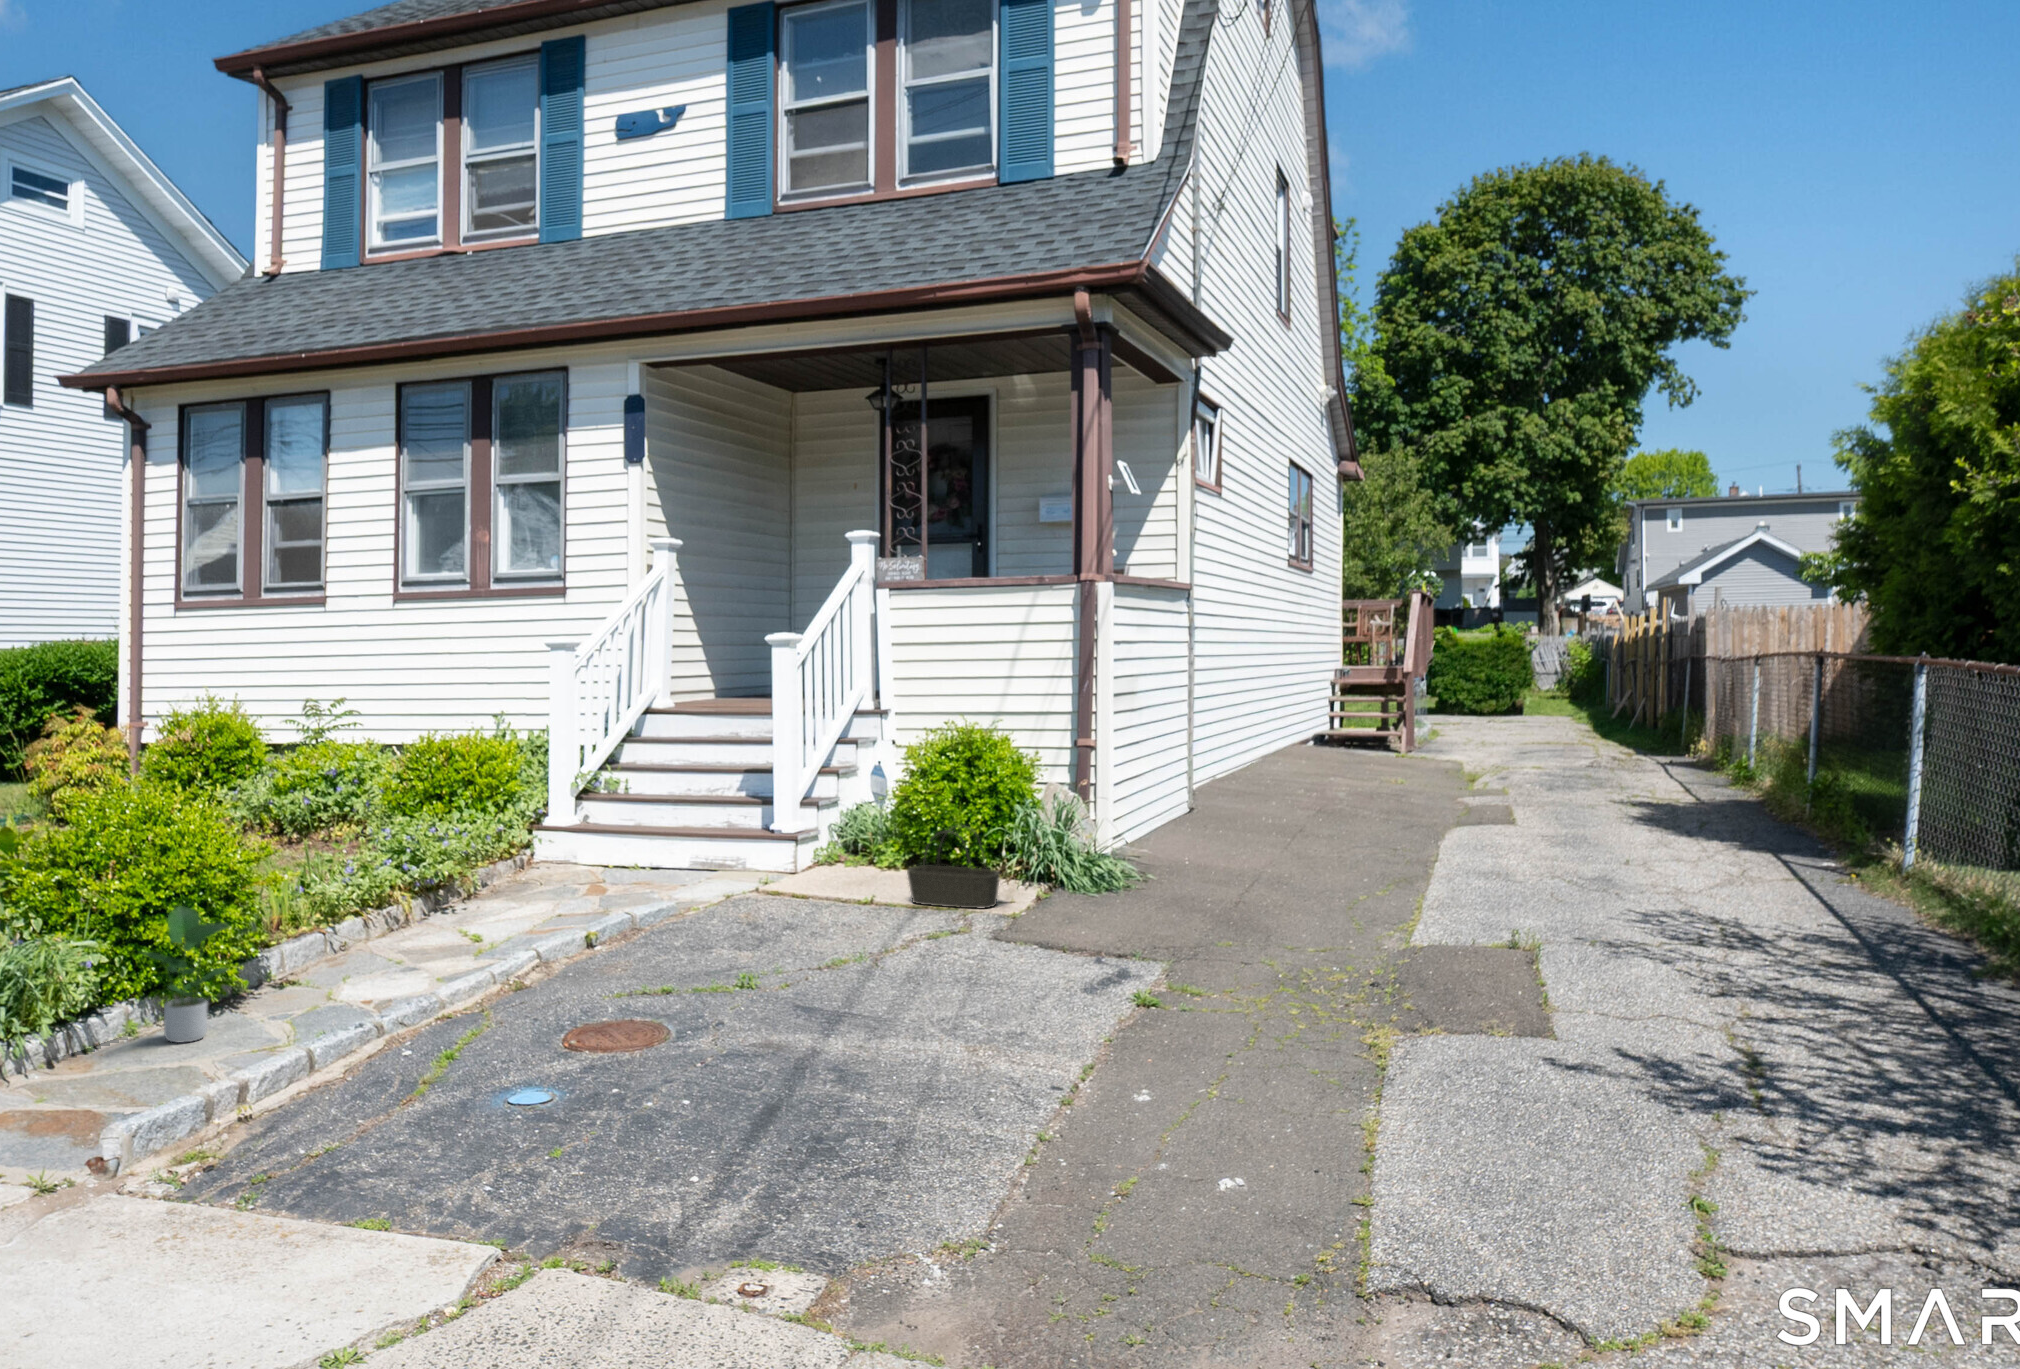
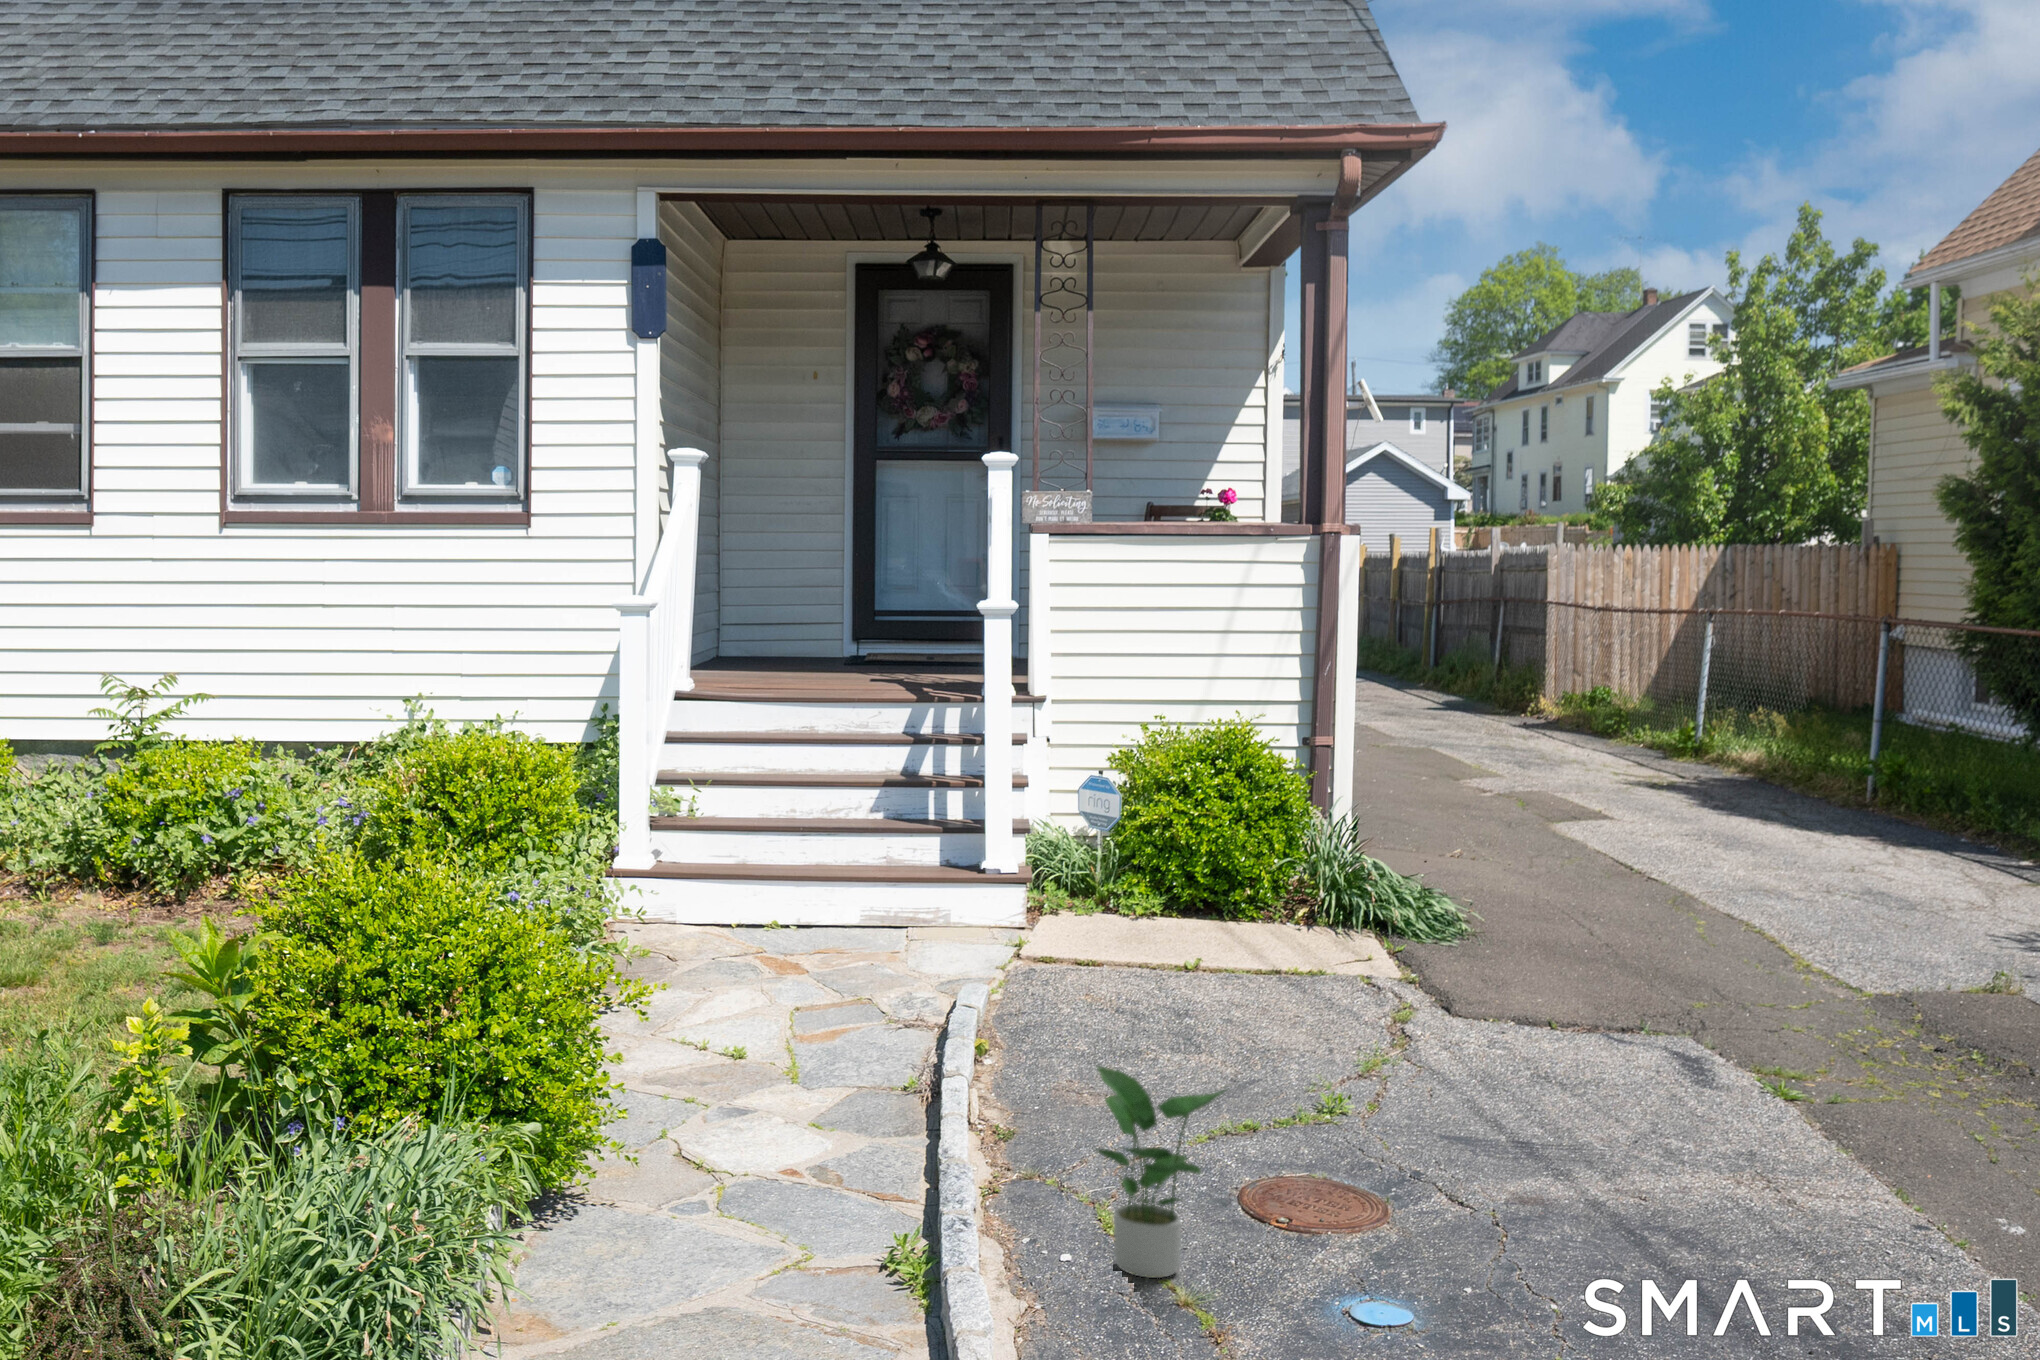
basket: present [907,826,1000,908] -> none [1298,841,1426,948]

